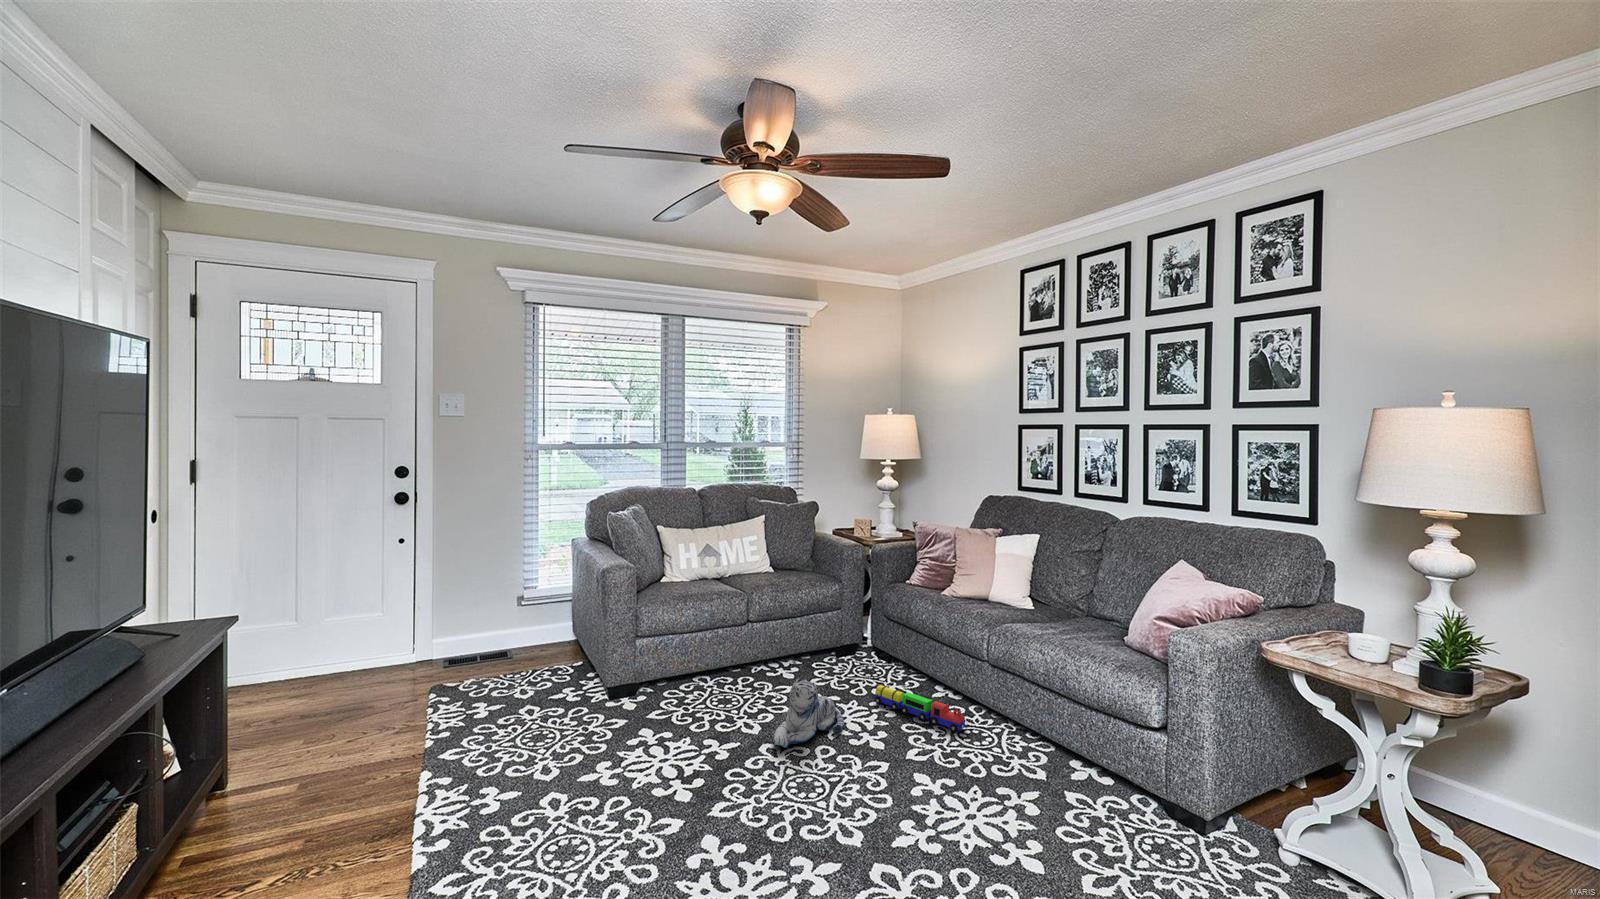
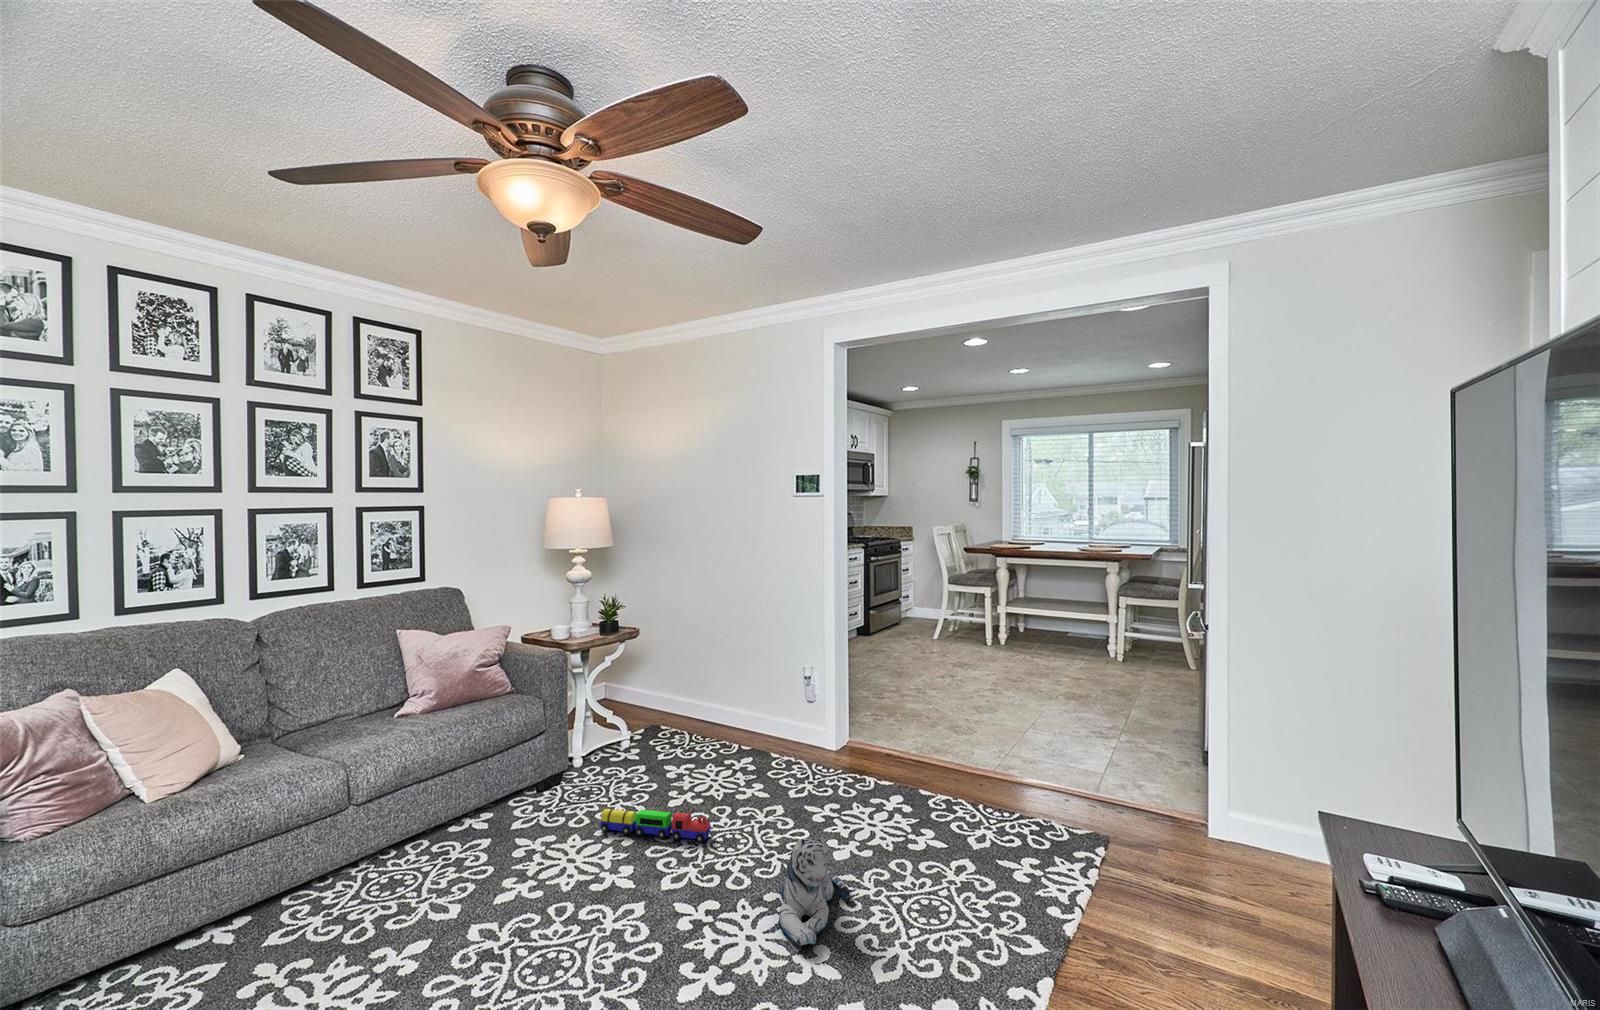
plush toy: present [773,679,844,748] -> present [779,838,850,947]

